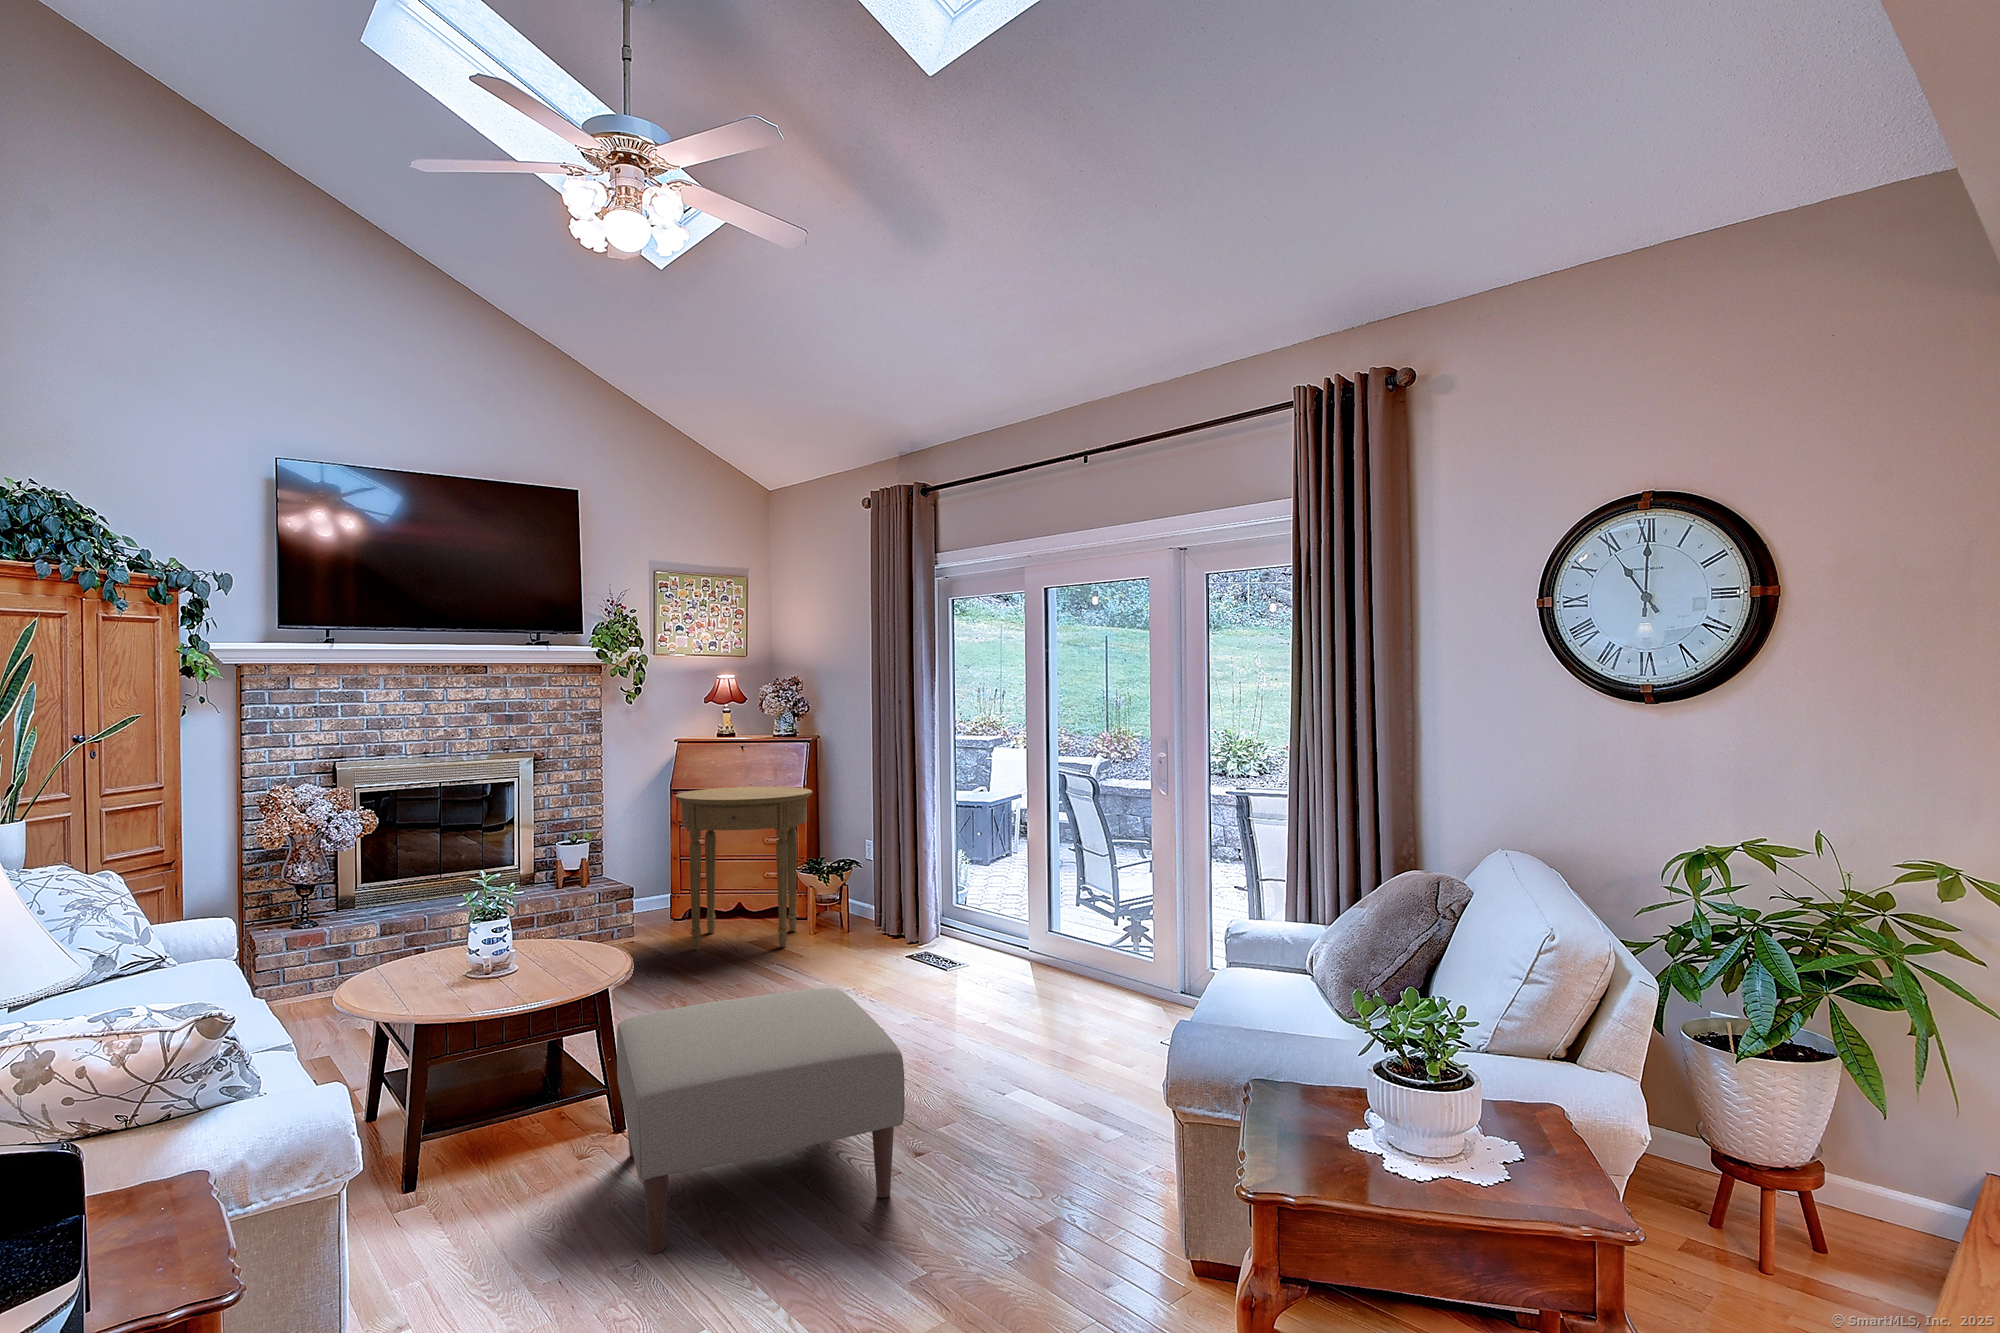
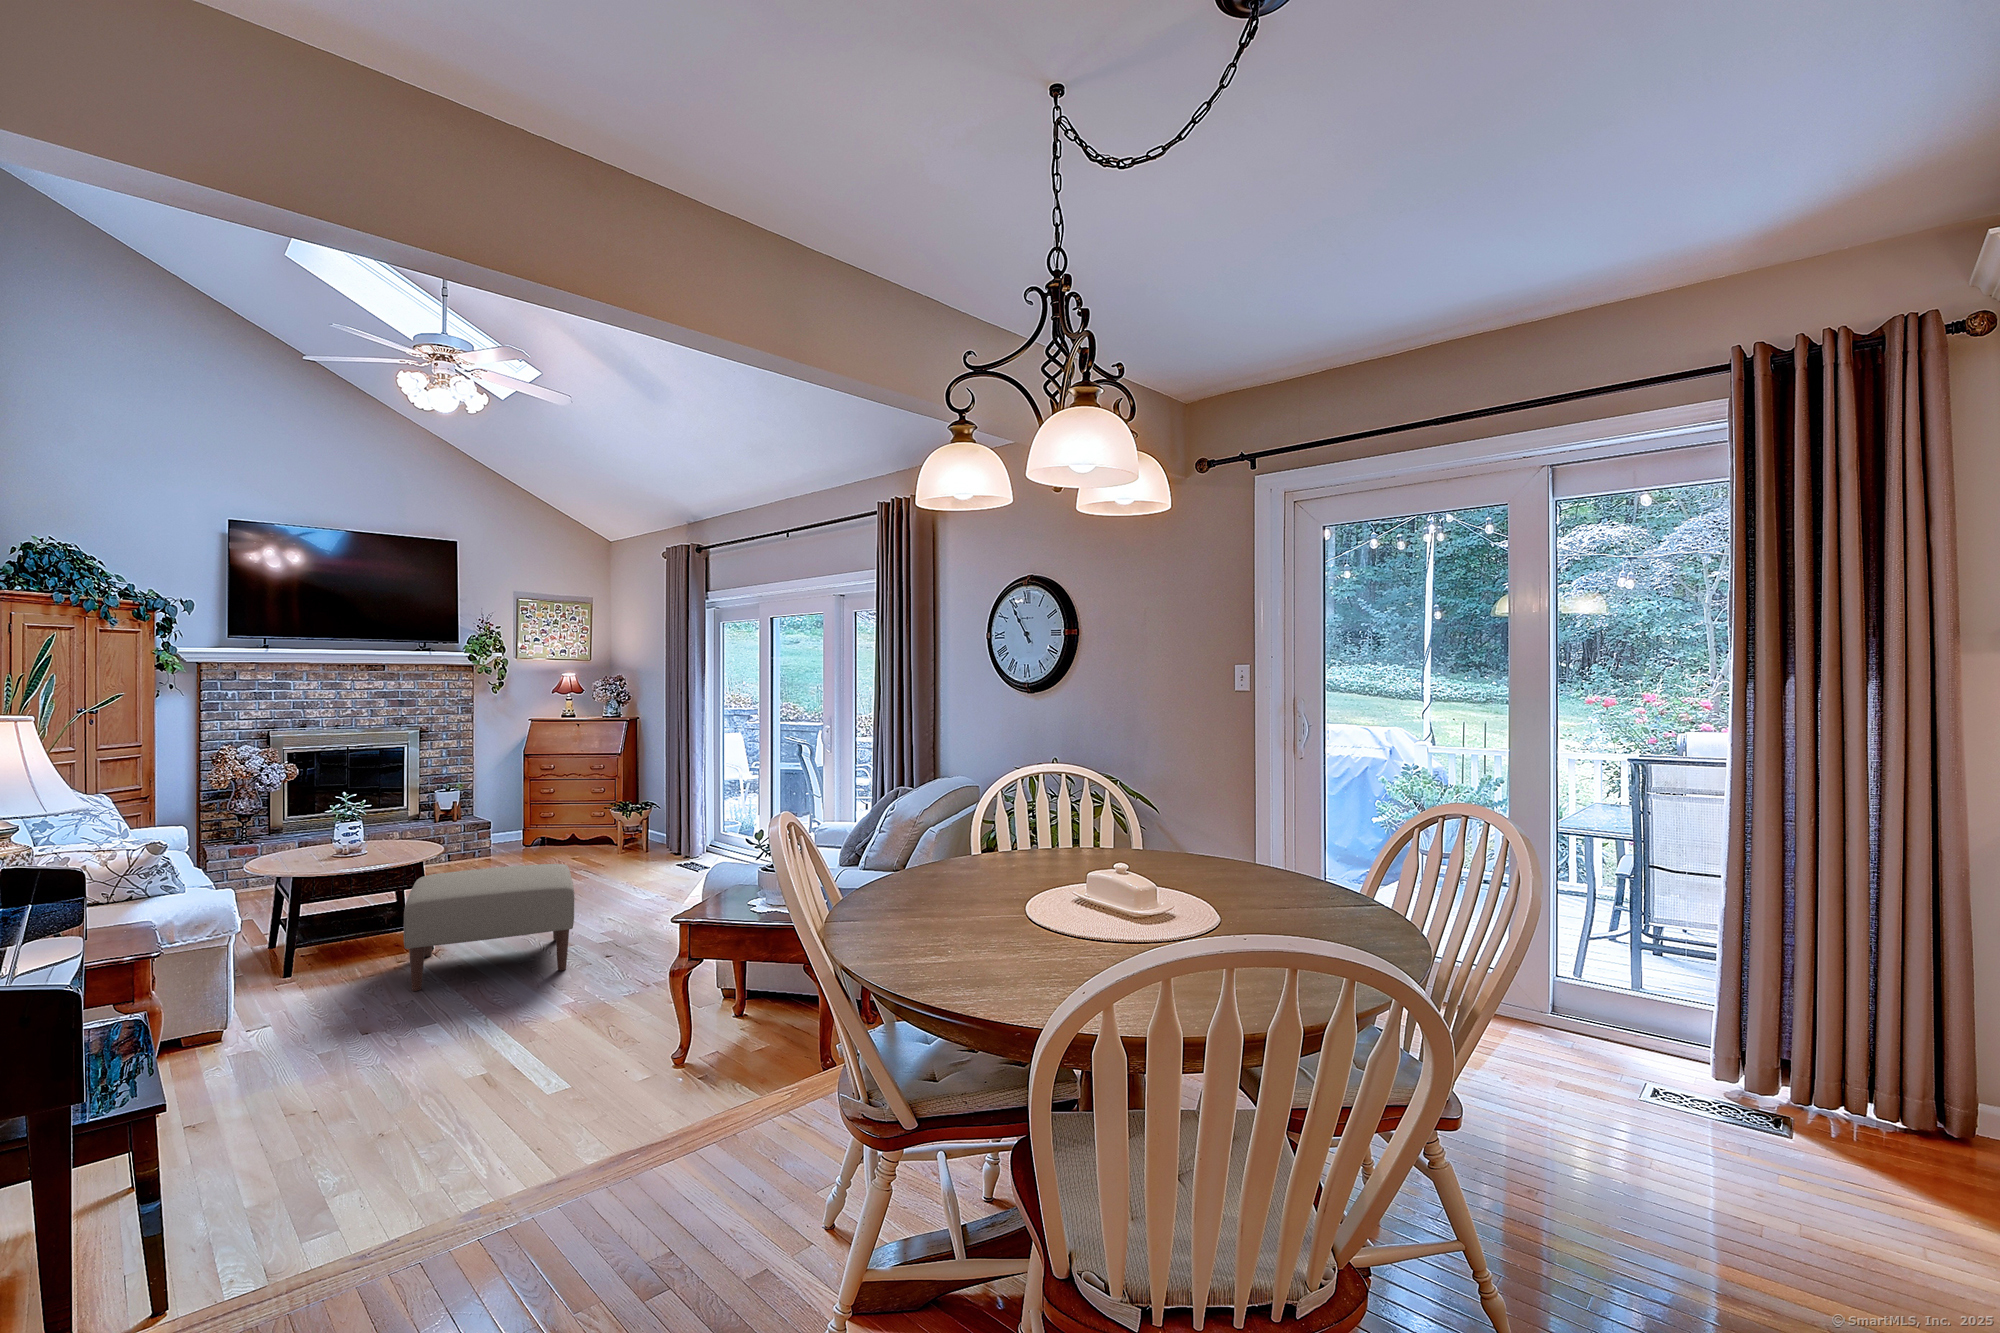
side table: present [676,787,812,950] -> none [520,753,621,864]

